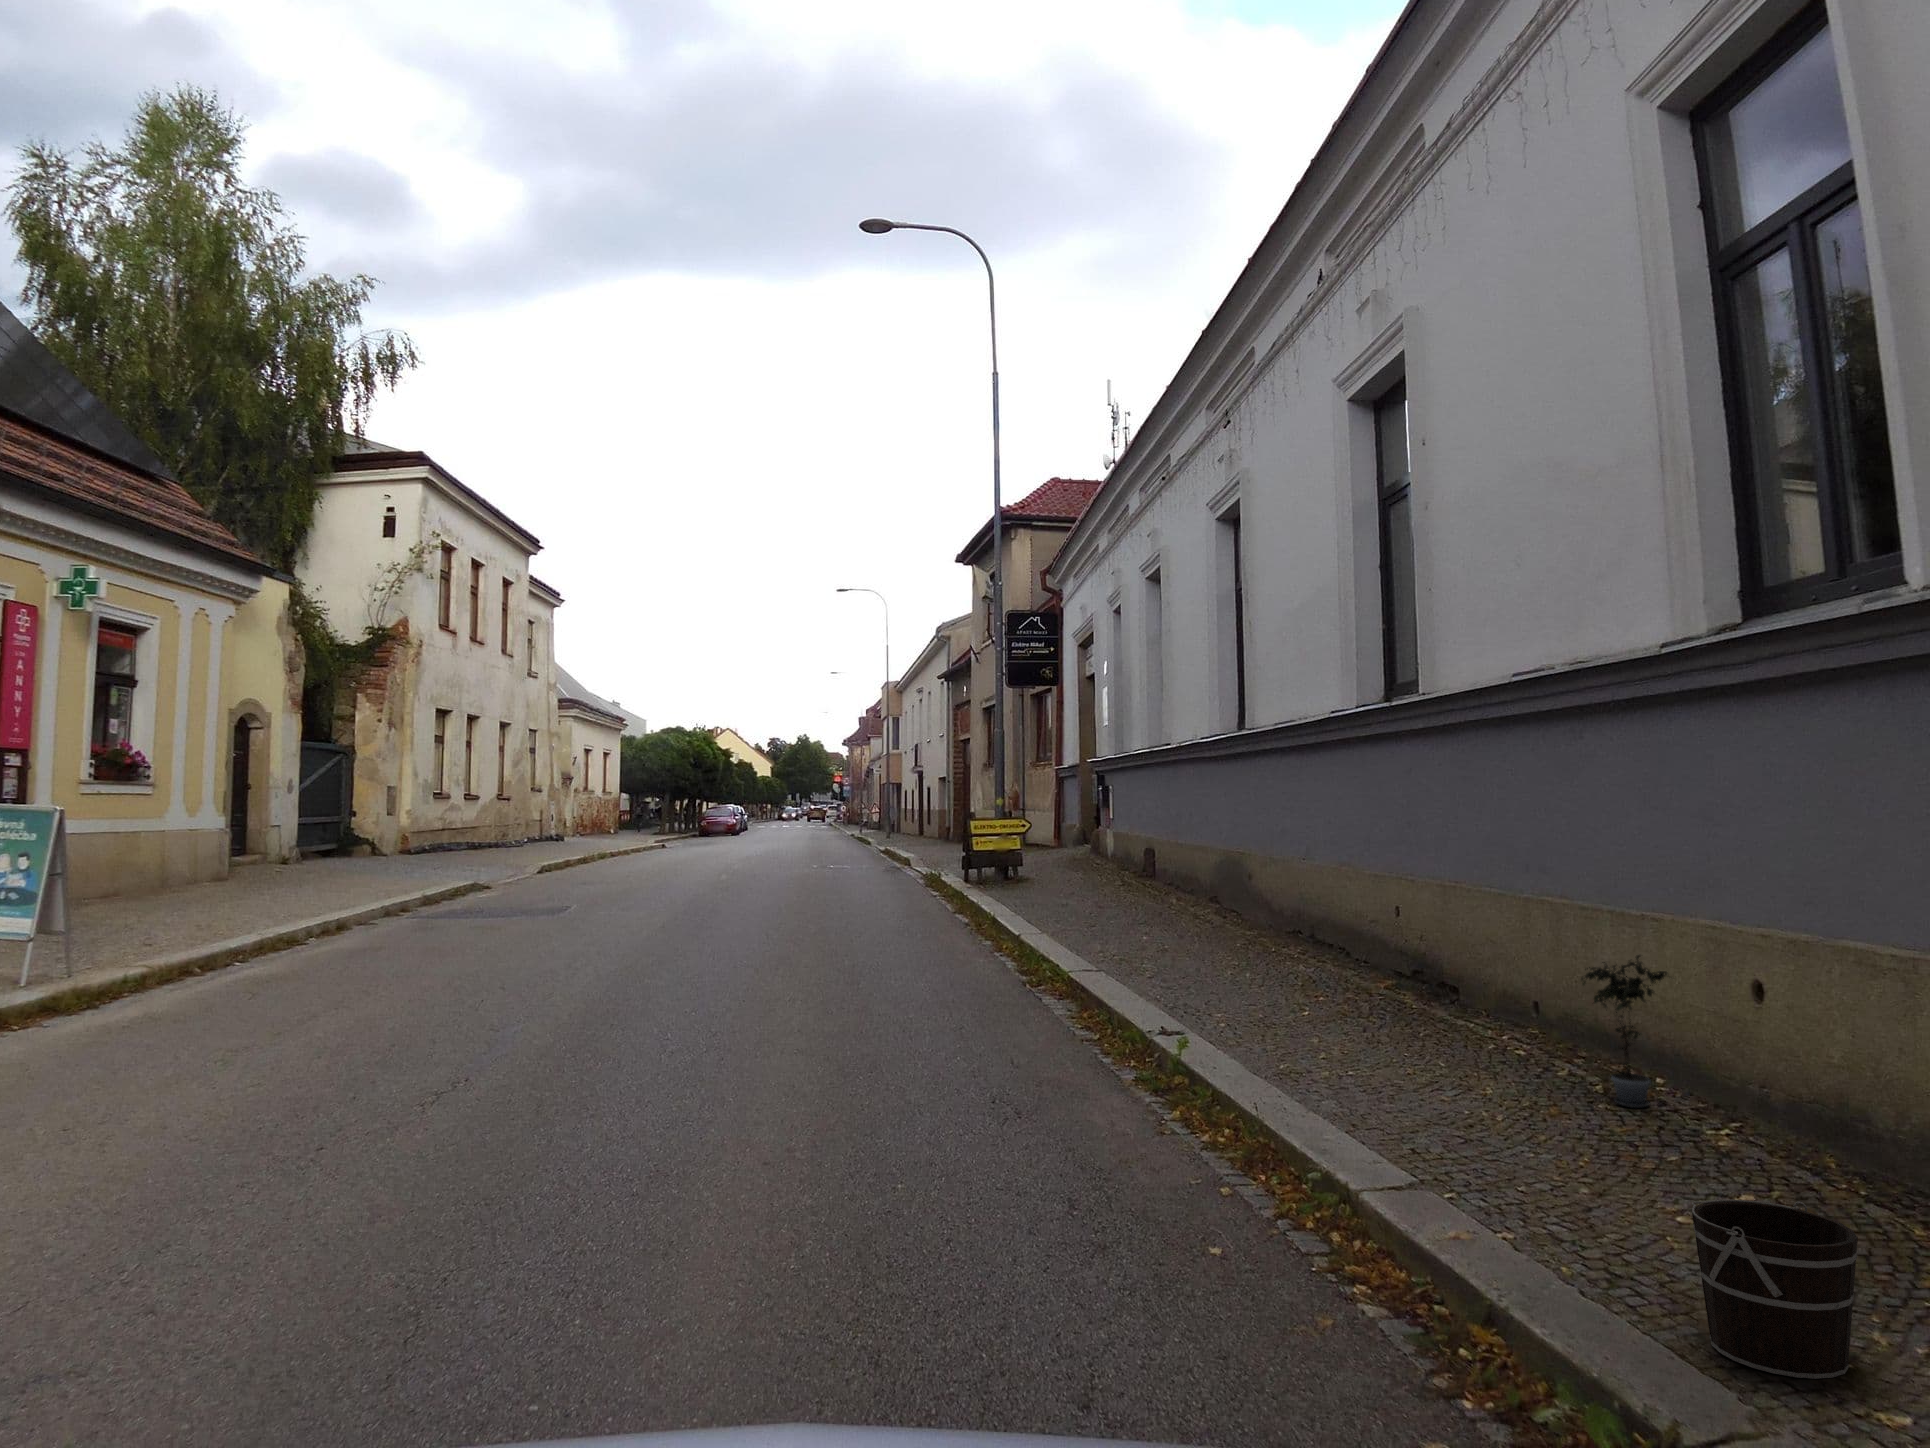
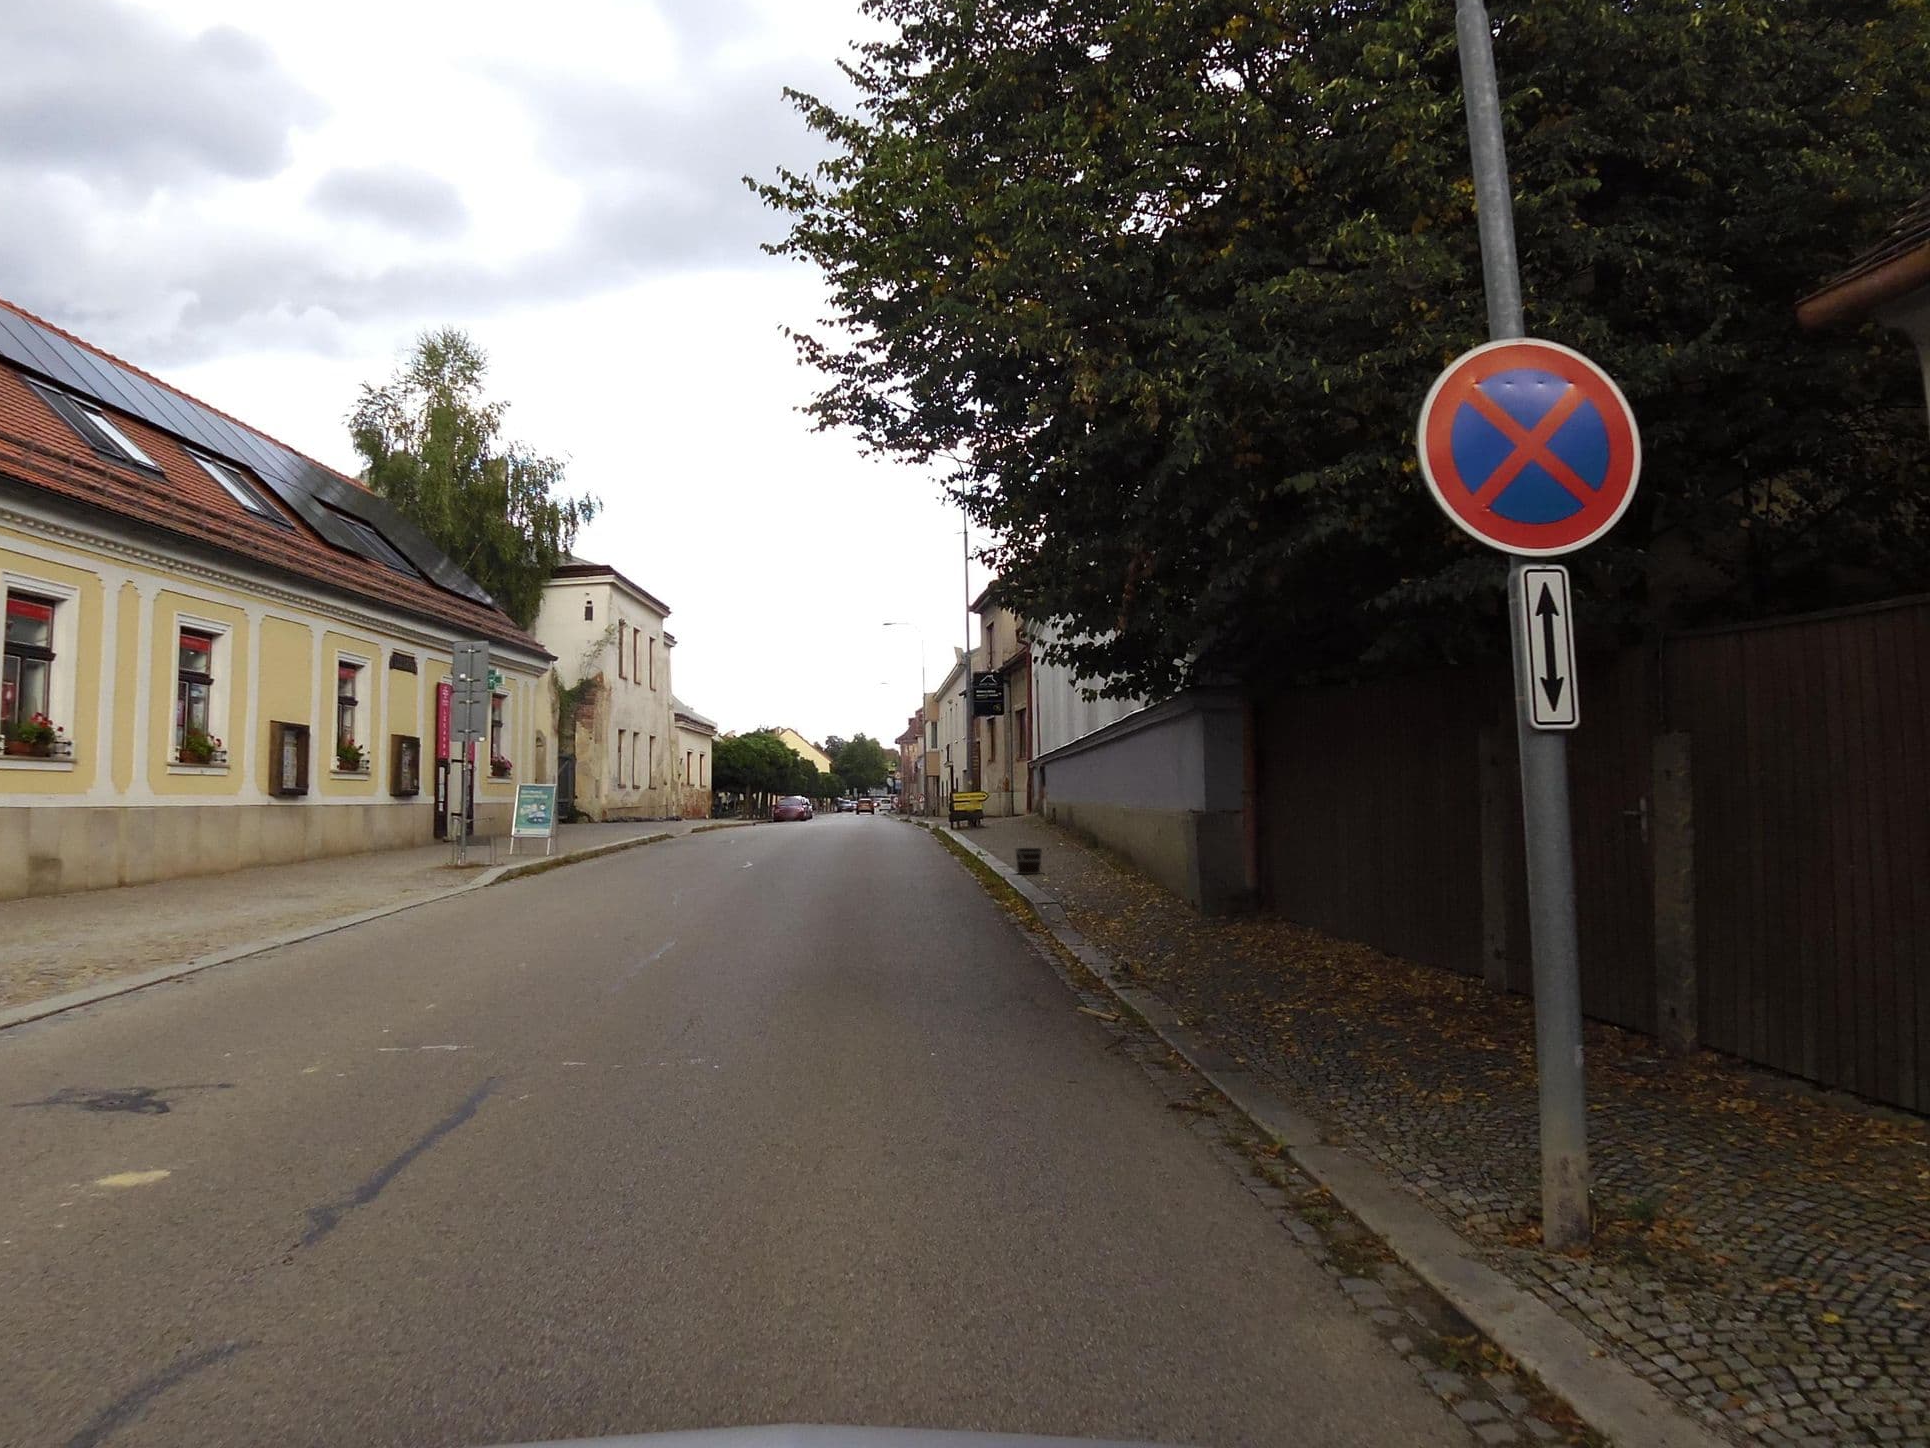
potted plant: present [1581,955,1667,1108] -> none [1069,815,1098,858]

